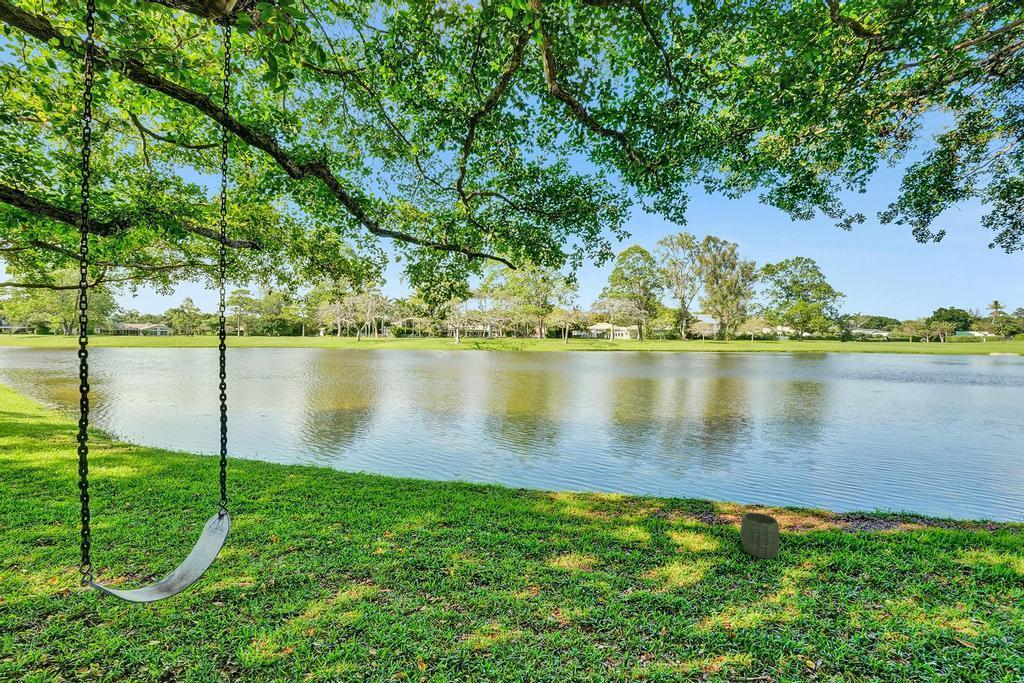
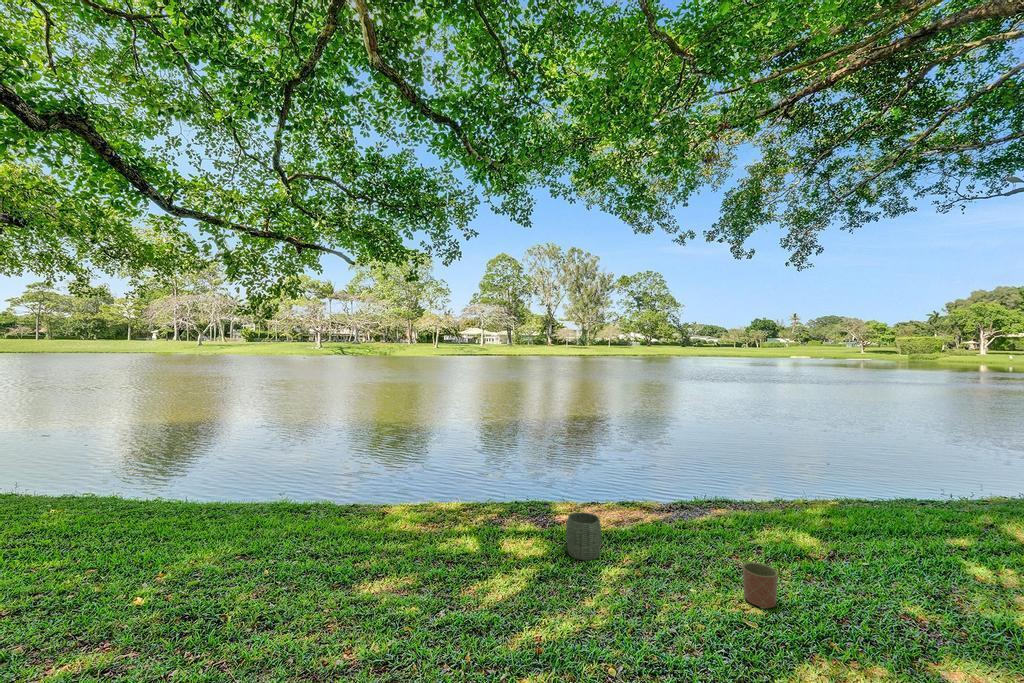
planter: none [952,583,998,632] -> present [743,562,778,609]

